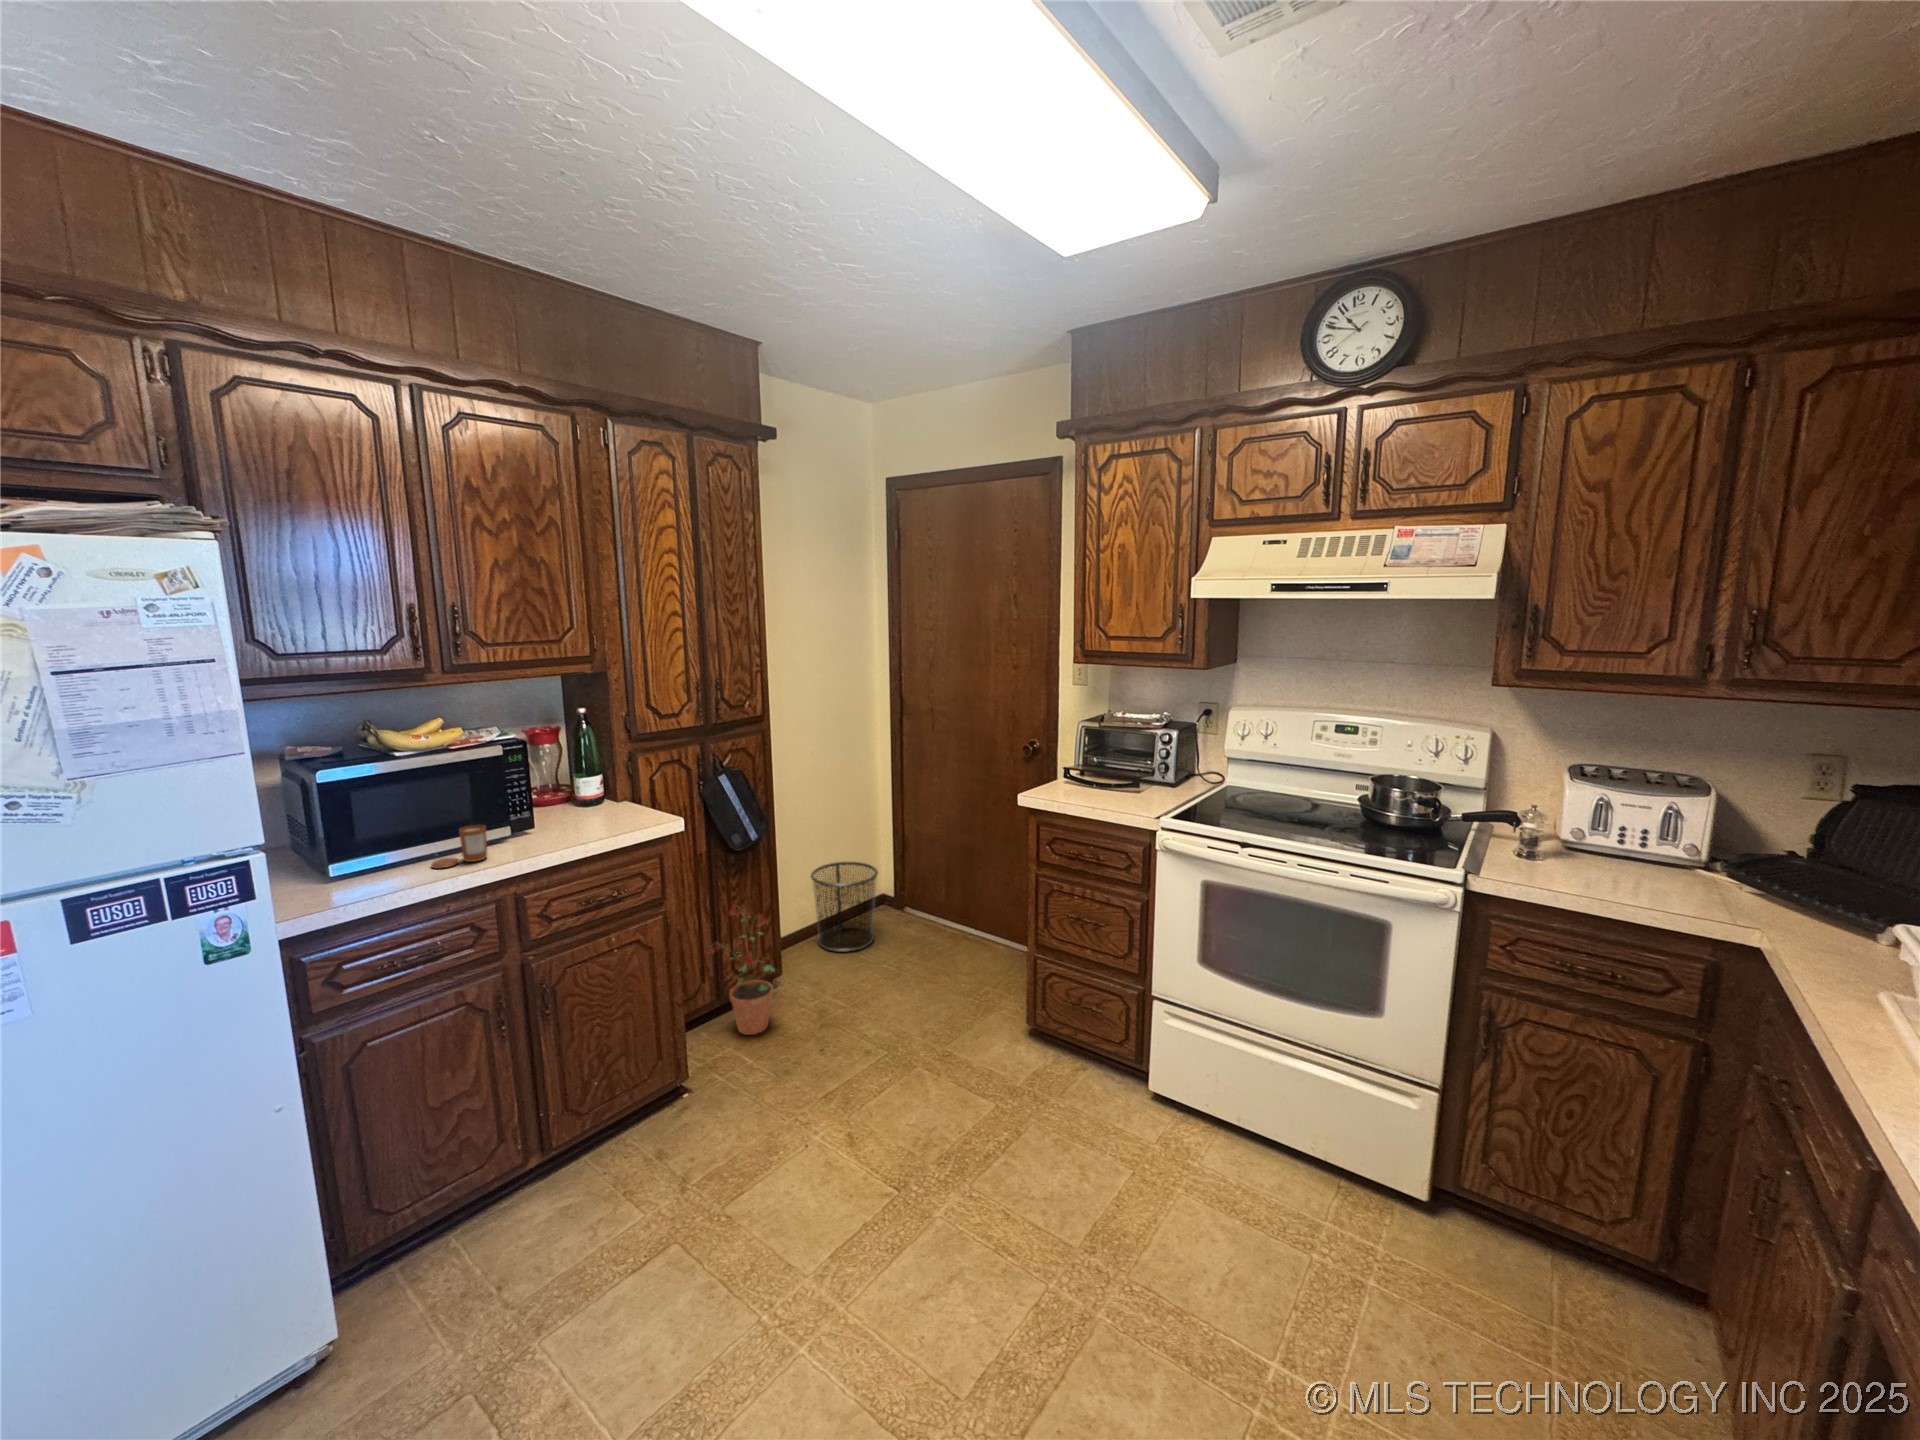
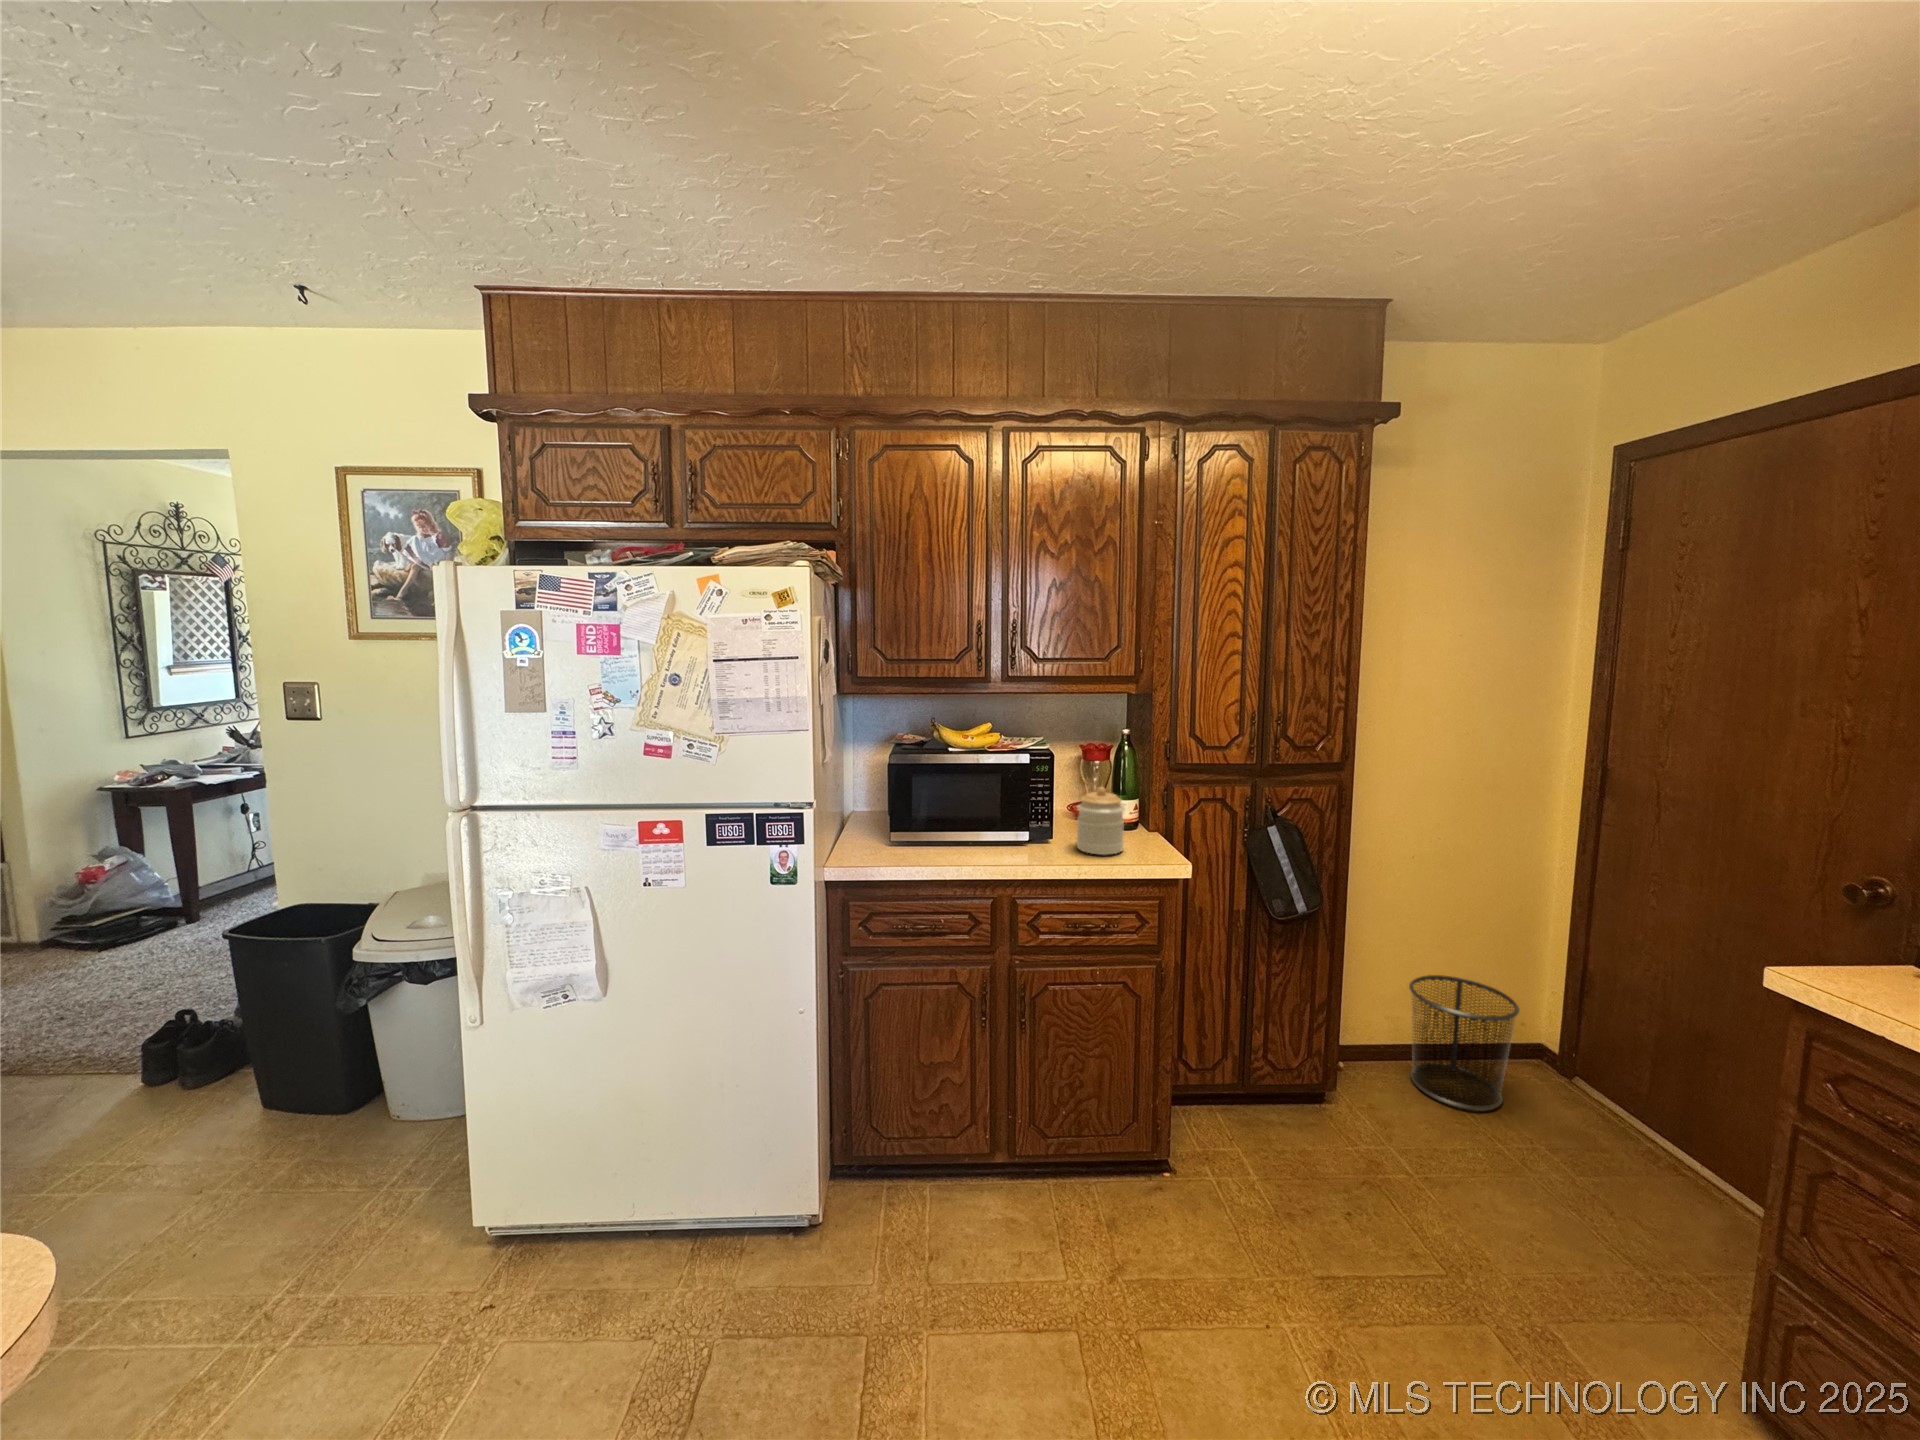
jar: none [563,766,615,832] -> present [1077,787,1124,855]
candle: present [431,825,487,868] -> none [954,823,998,857]
potted plant: present [709,905,775,1035] -> none [1231,982,1312,1152]

